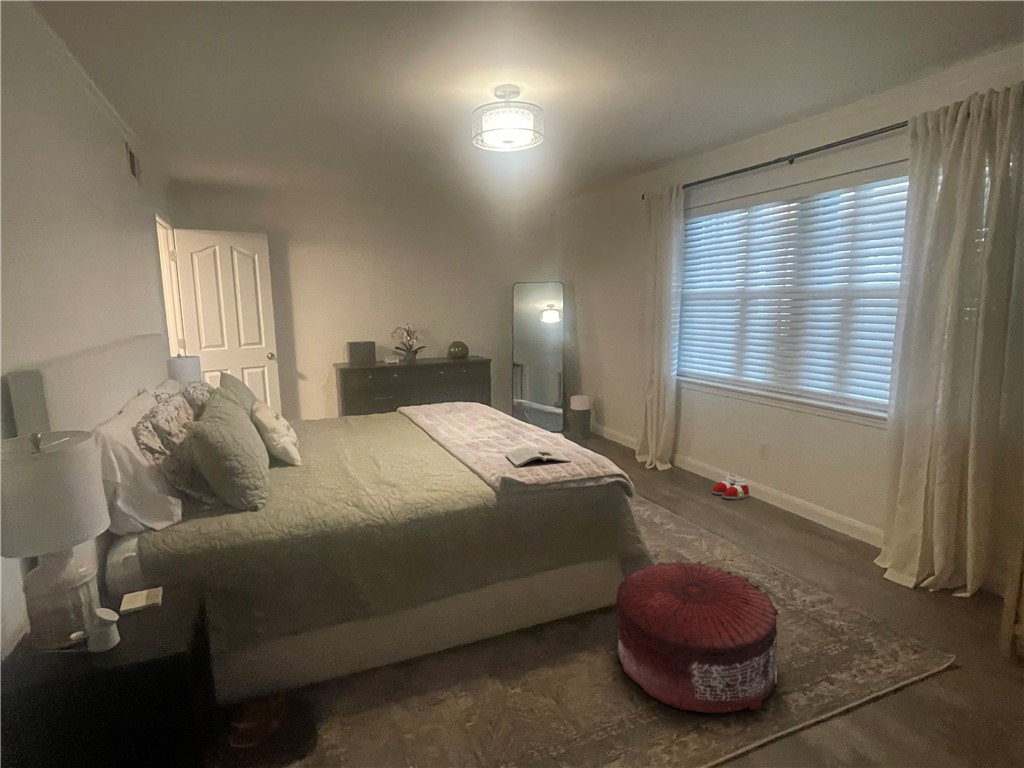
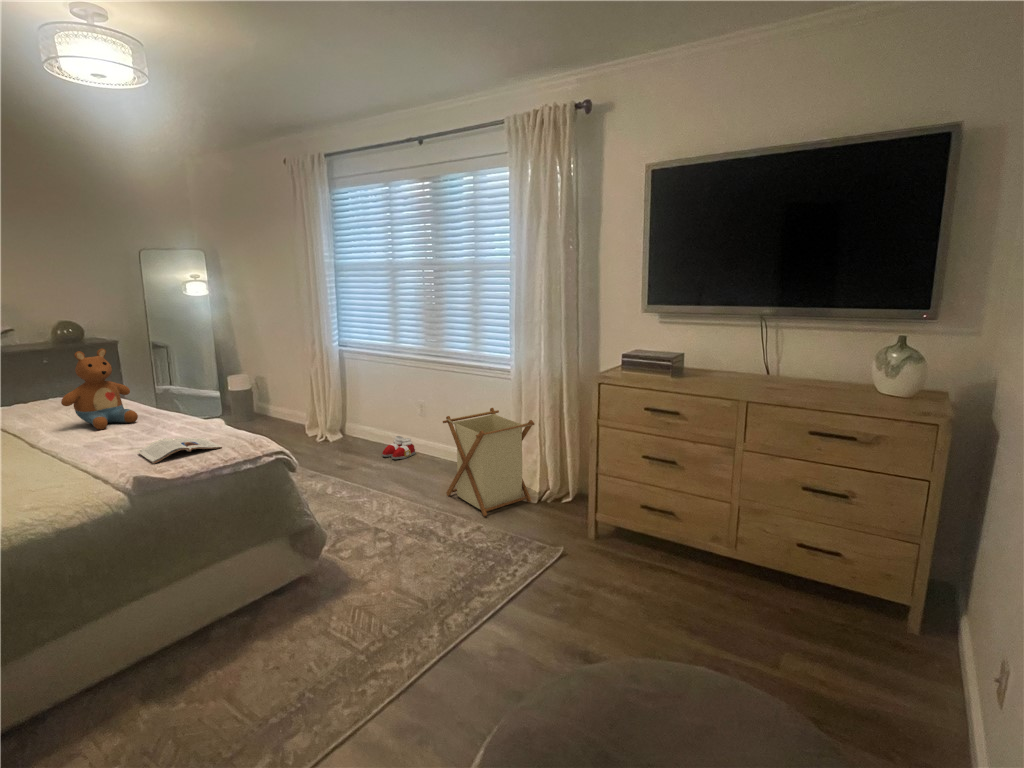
stuffed toy: none [457,364,506,431] -> present [61,349,138,430]
laundry basket: none [786,460,918,587] -> present [443,408,534,516]
pouf: present [616,561,778,713] -> none [286,520,438,659]

